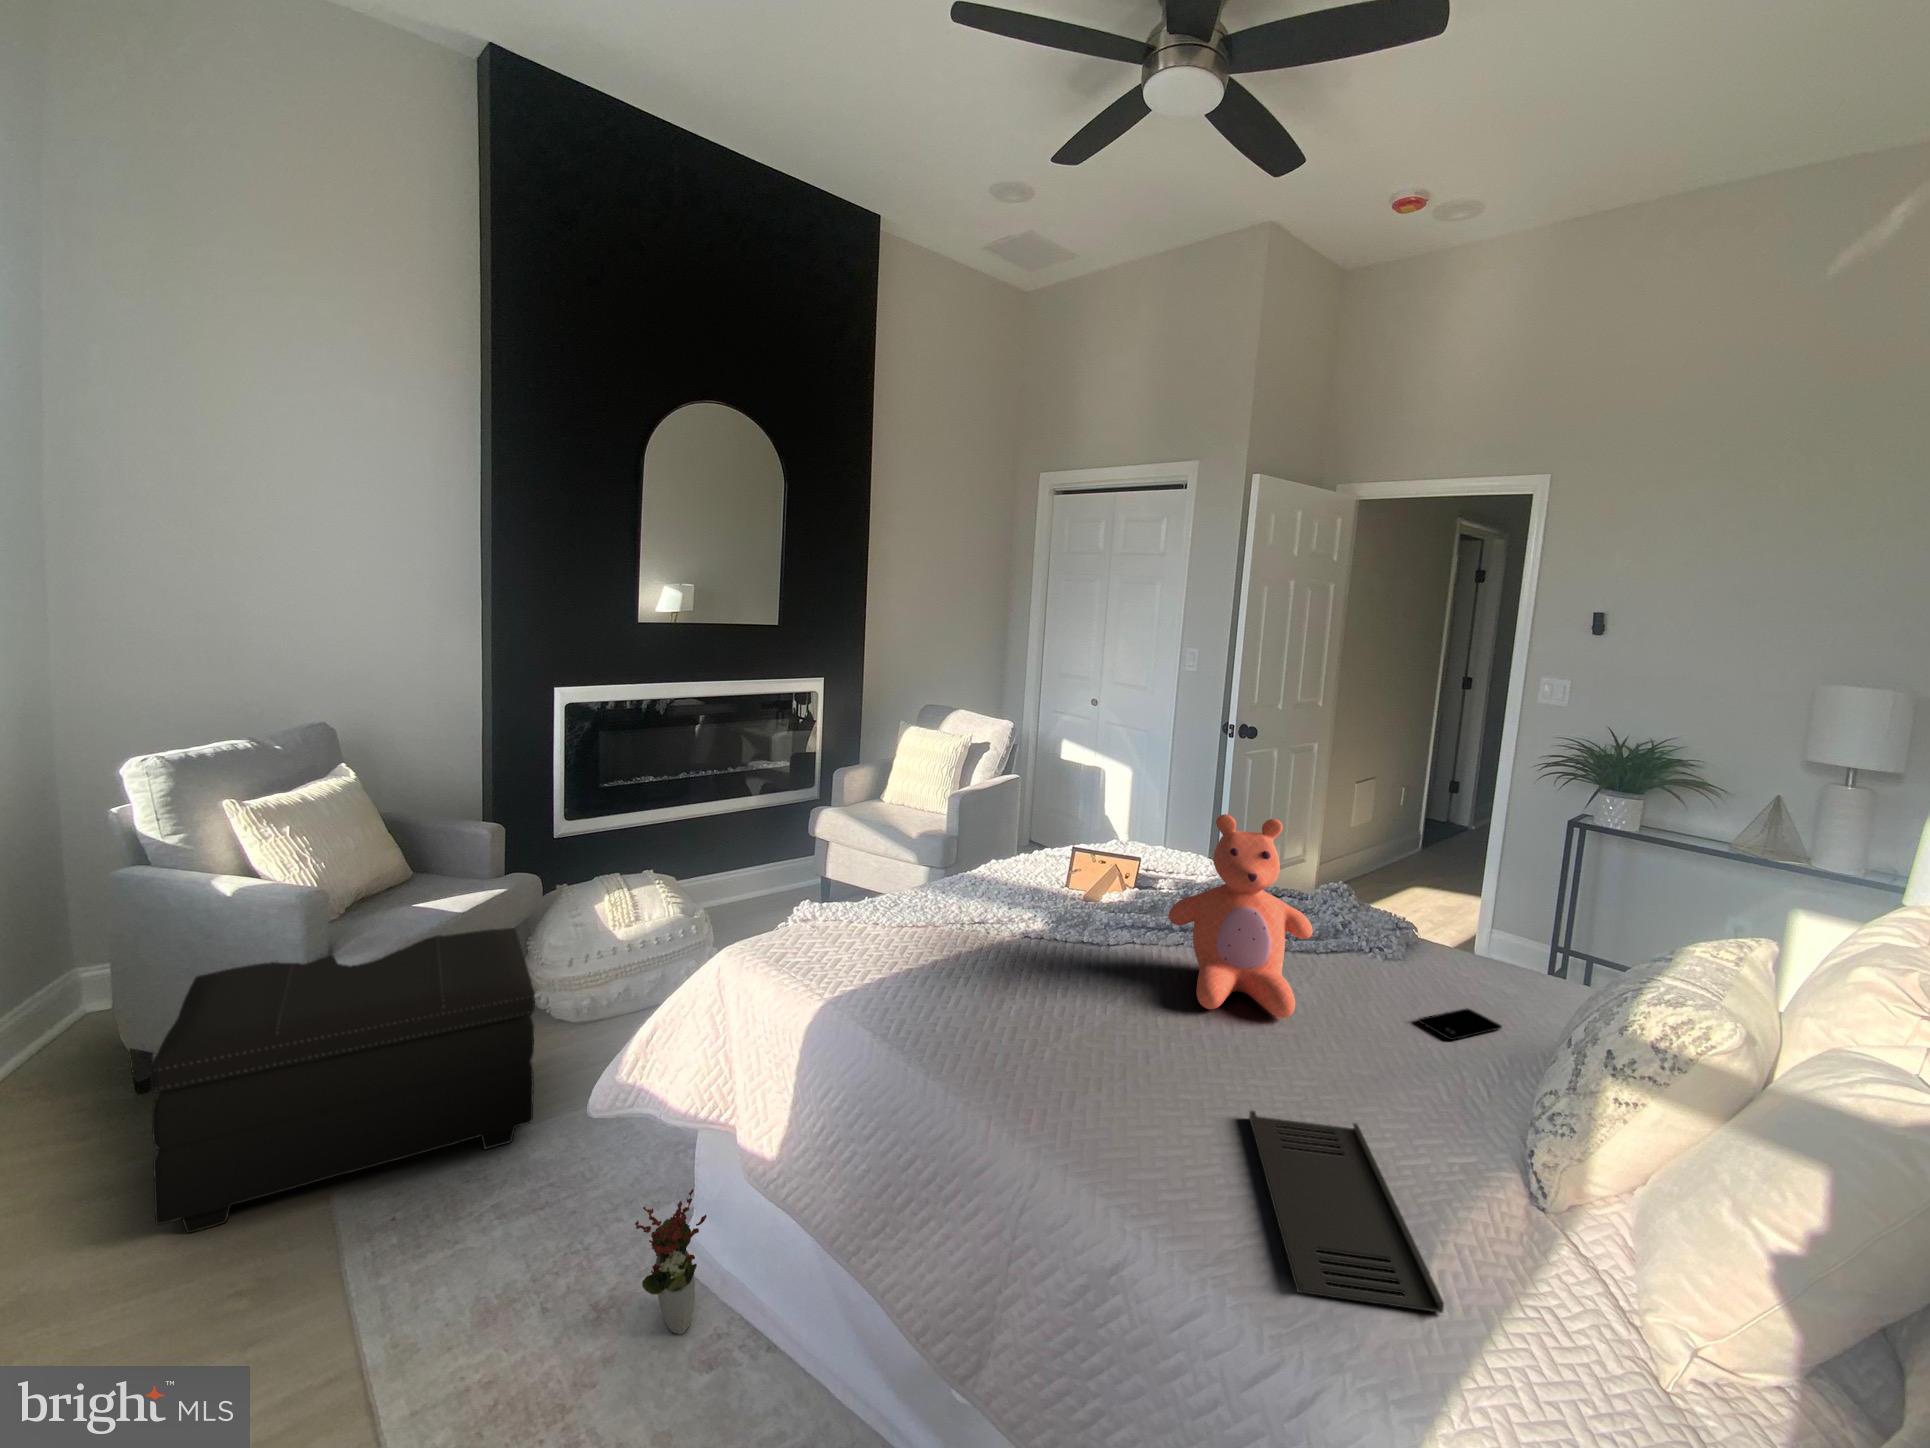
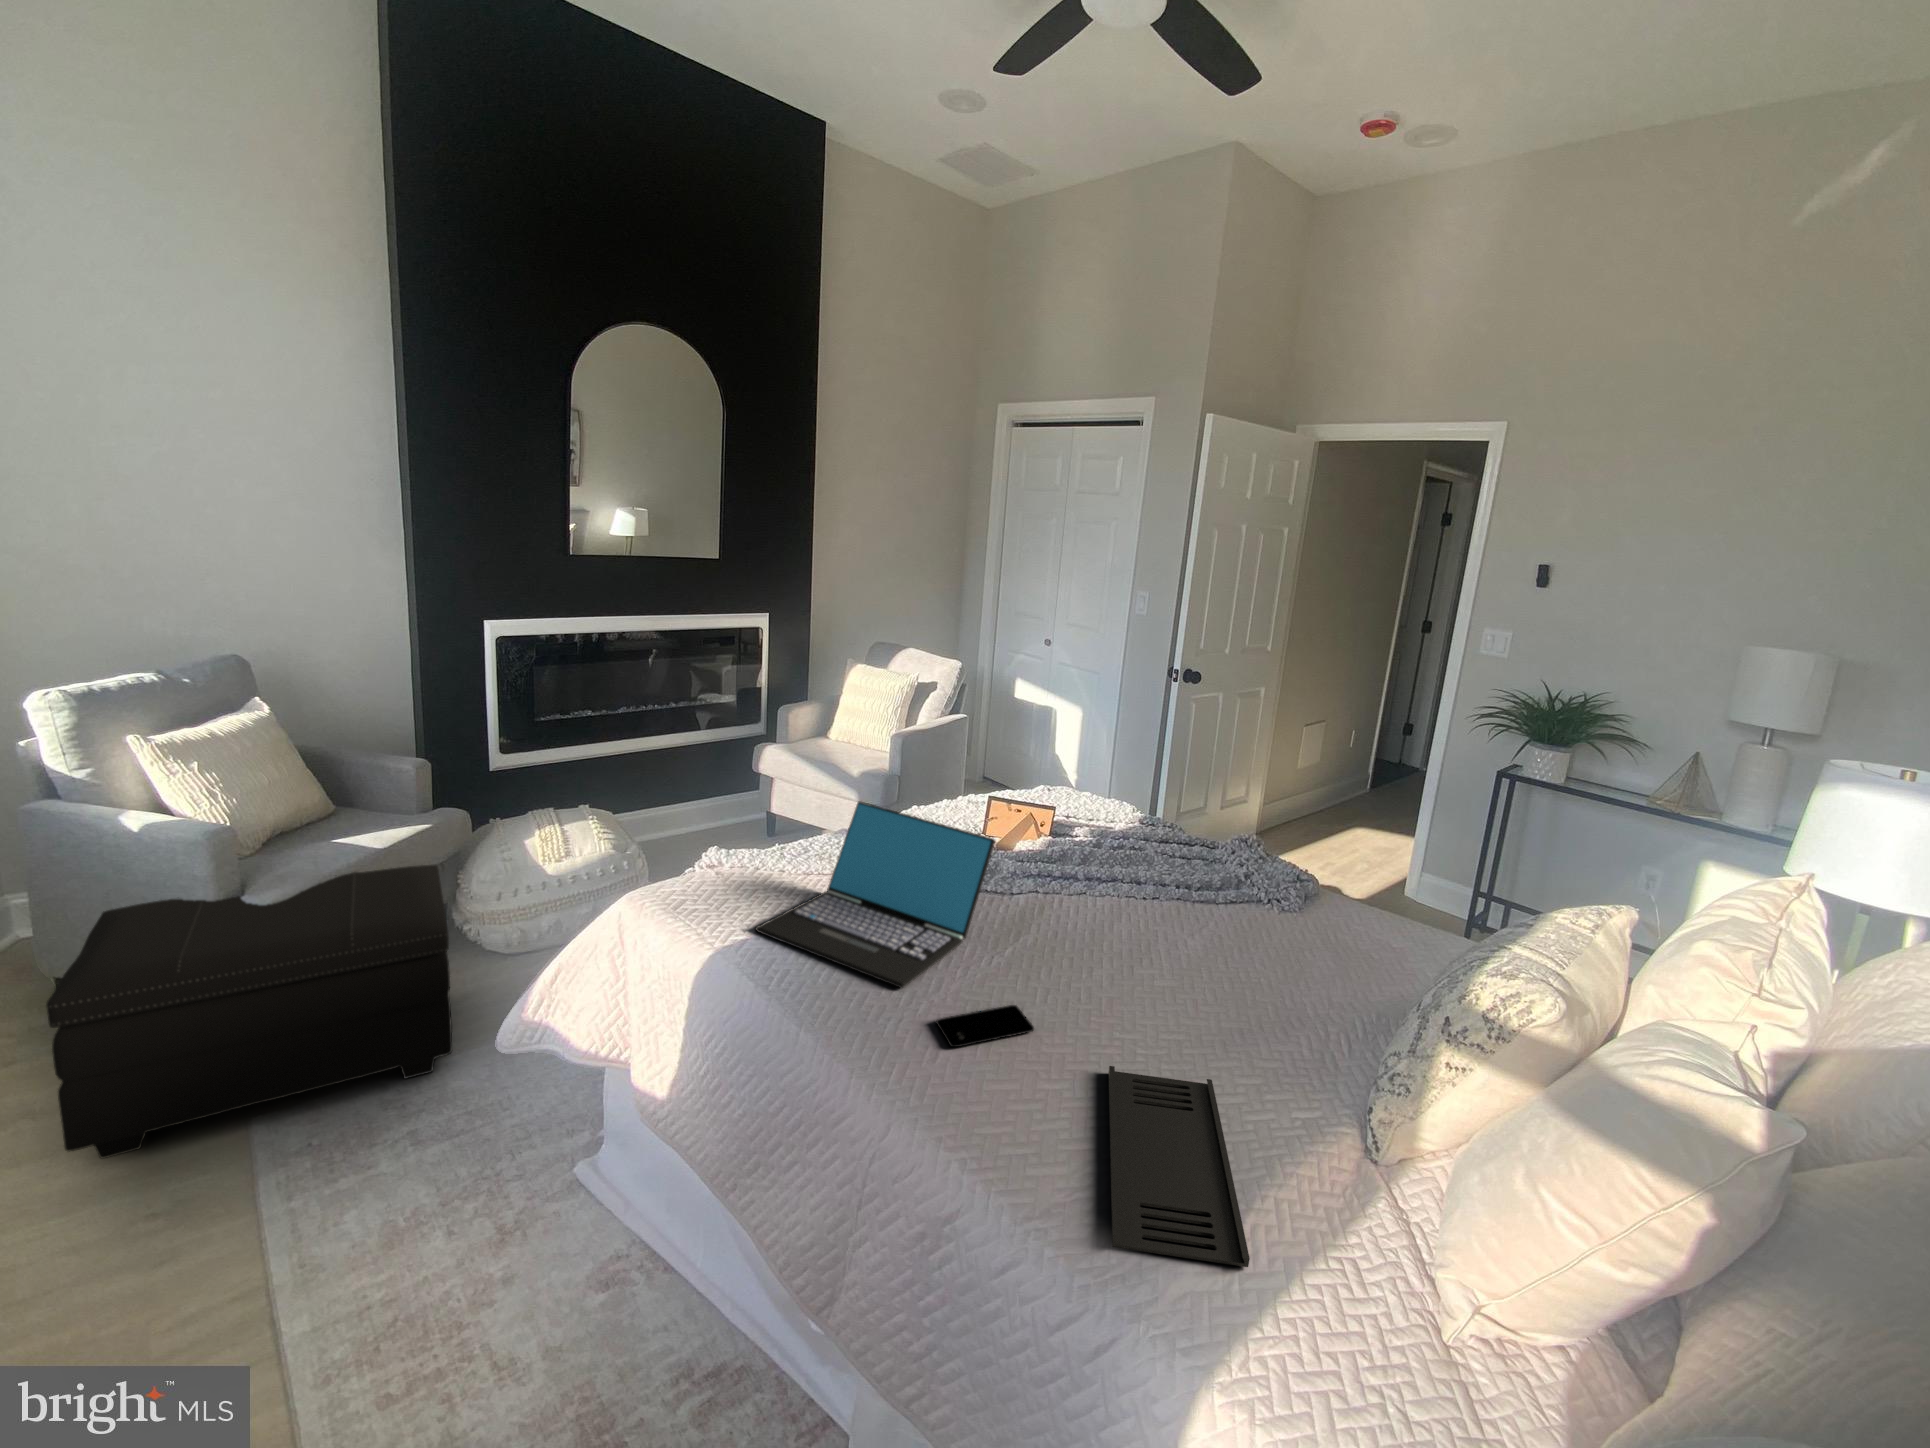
teddy bear: present [1169,814,1313,1018] -> none [1066,772,1205,972]
laptop: none [862,850,1099,1036] -> present [756,801,995,988]
smartphone: present [1418,1009,1502,1040] -> present [936,1005,1034,1047]
decorative plant: present [635,1189,707,1334] -> none [531,1124,605,1257]

